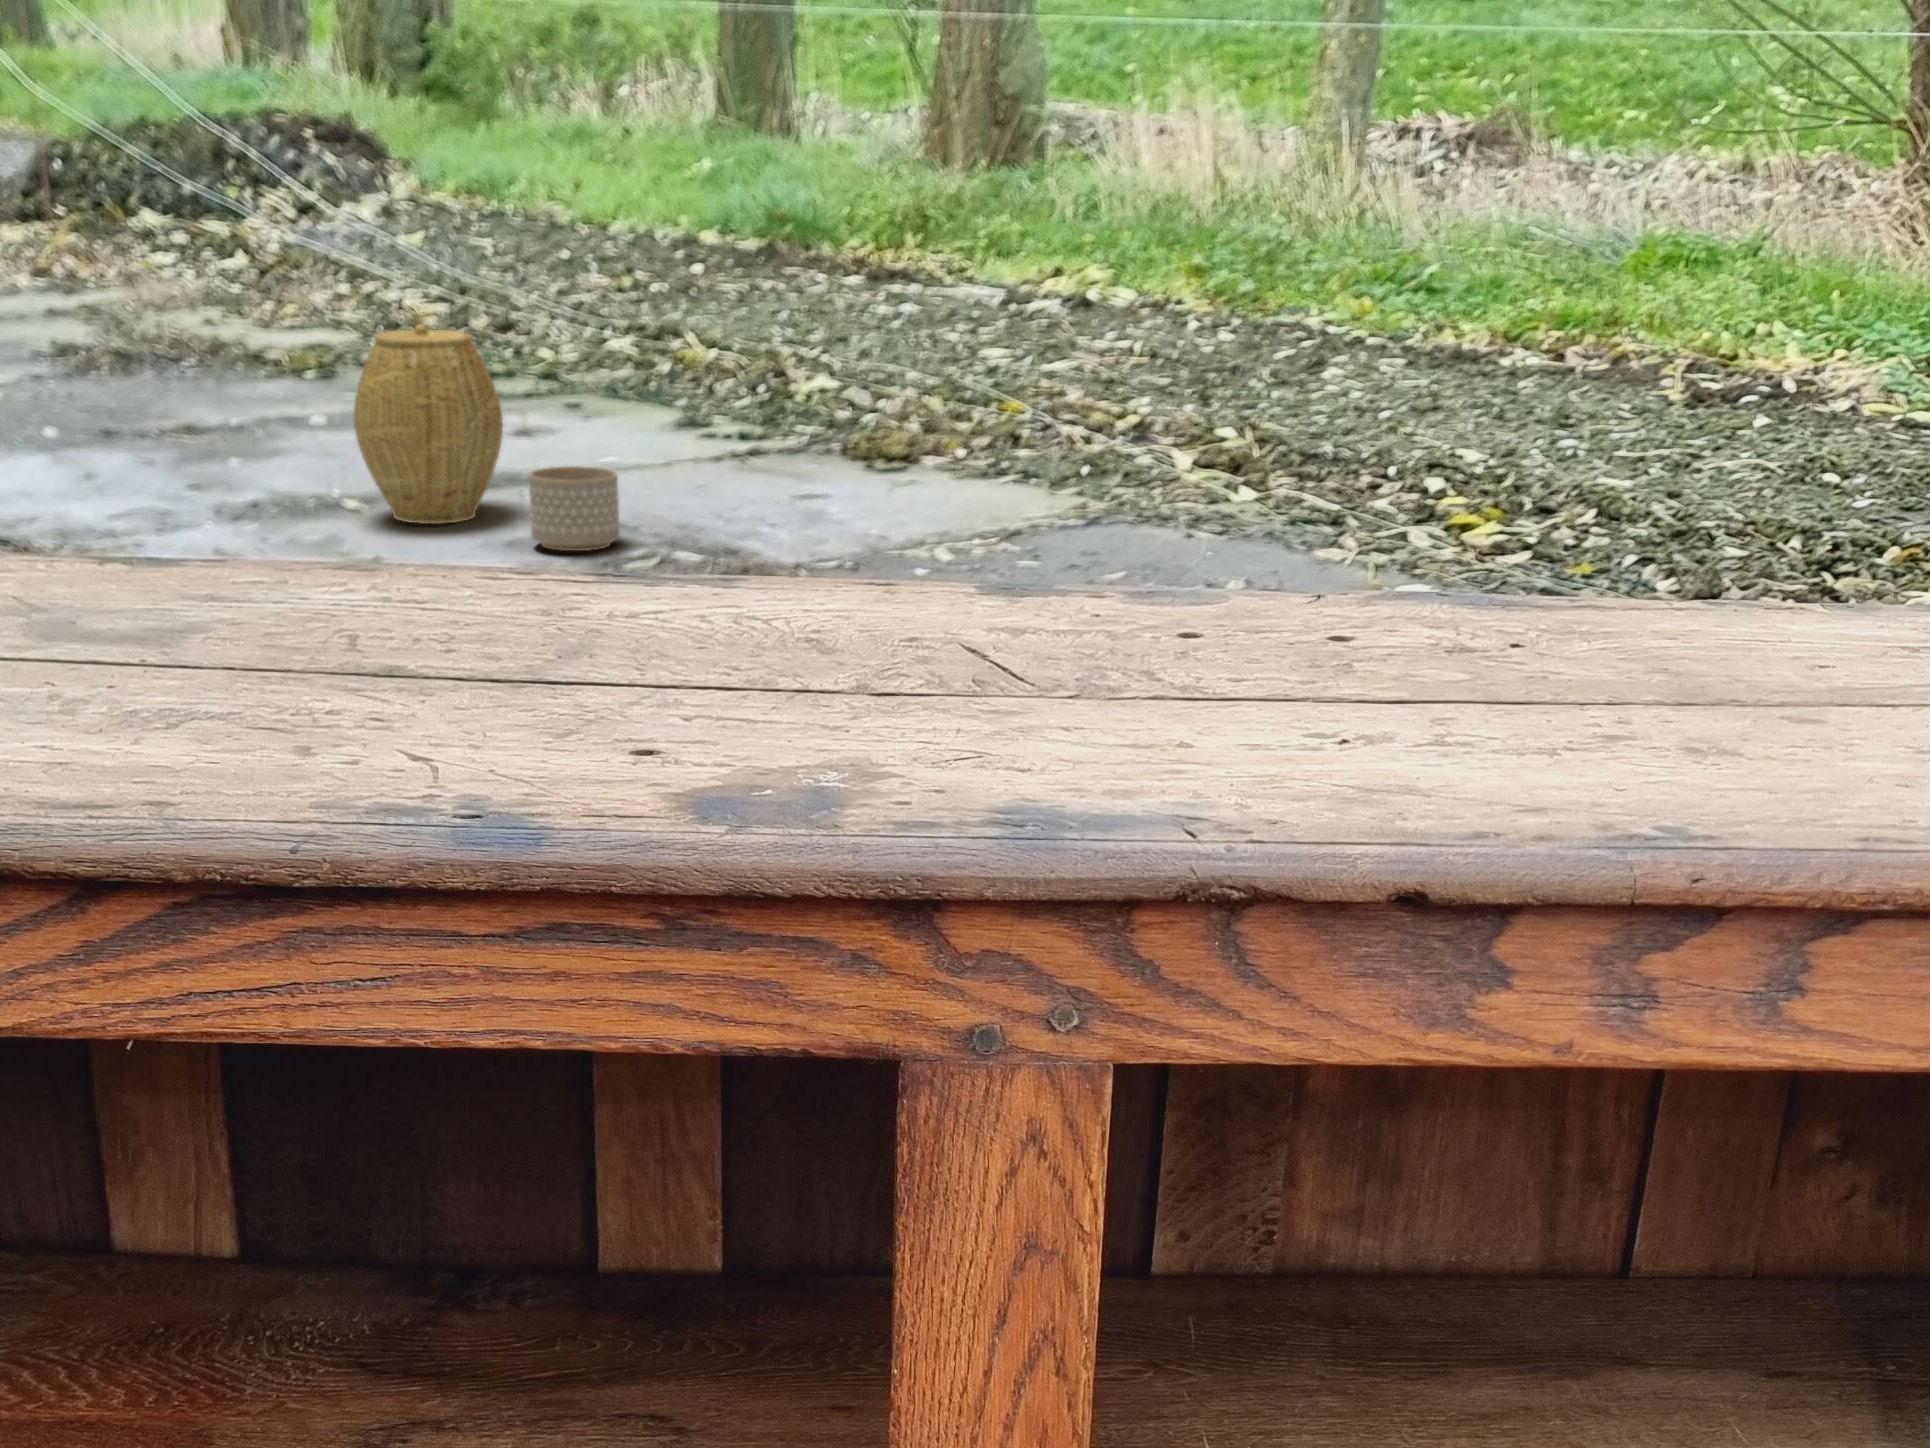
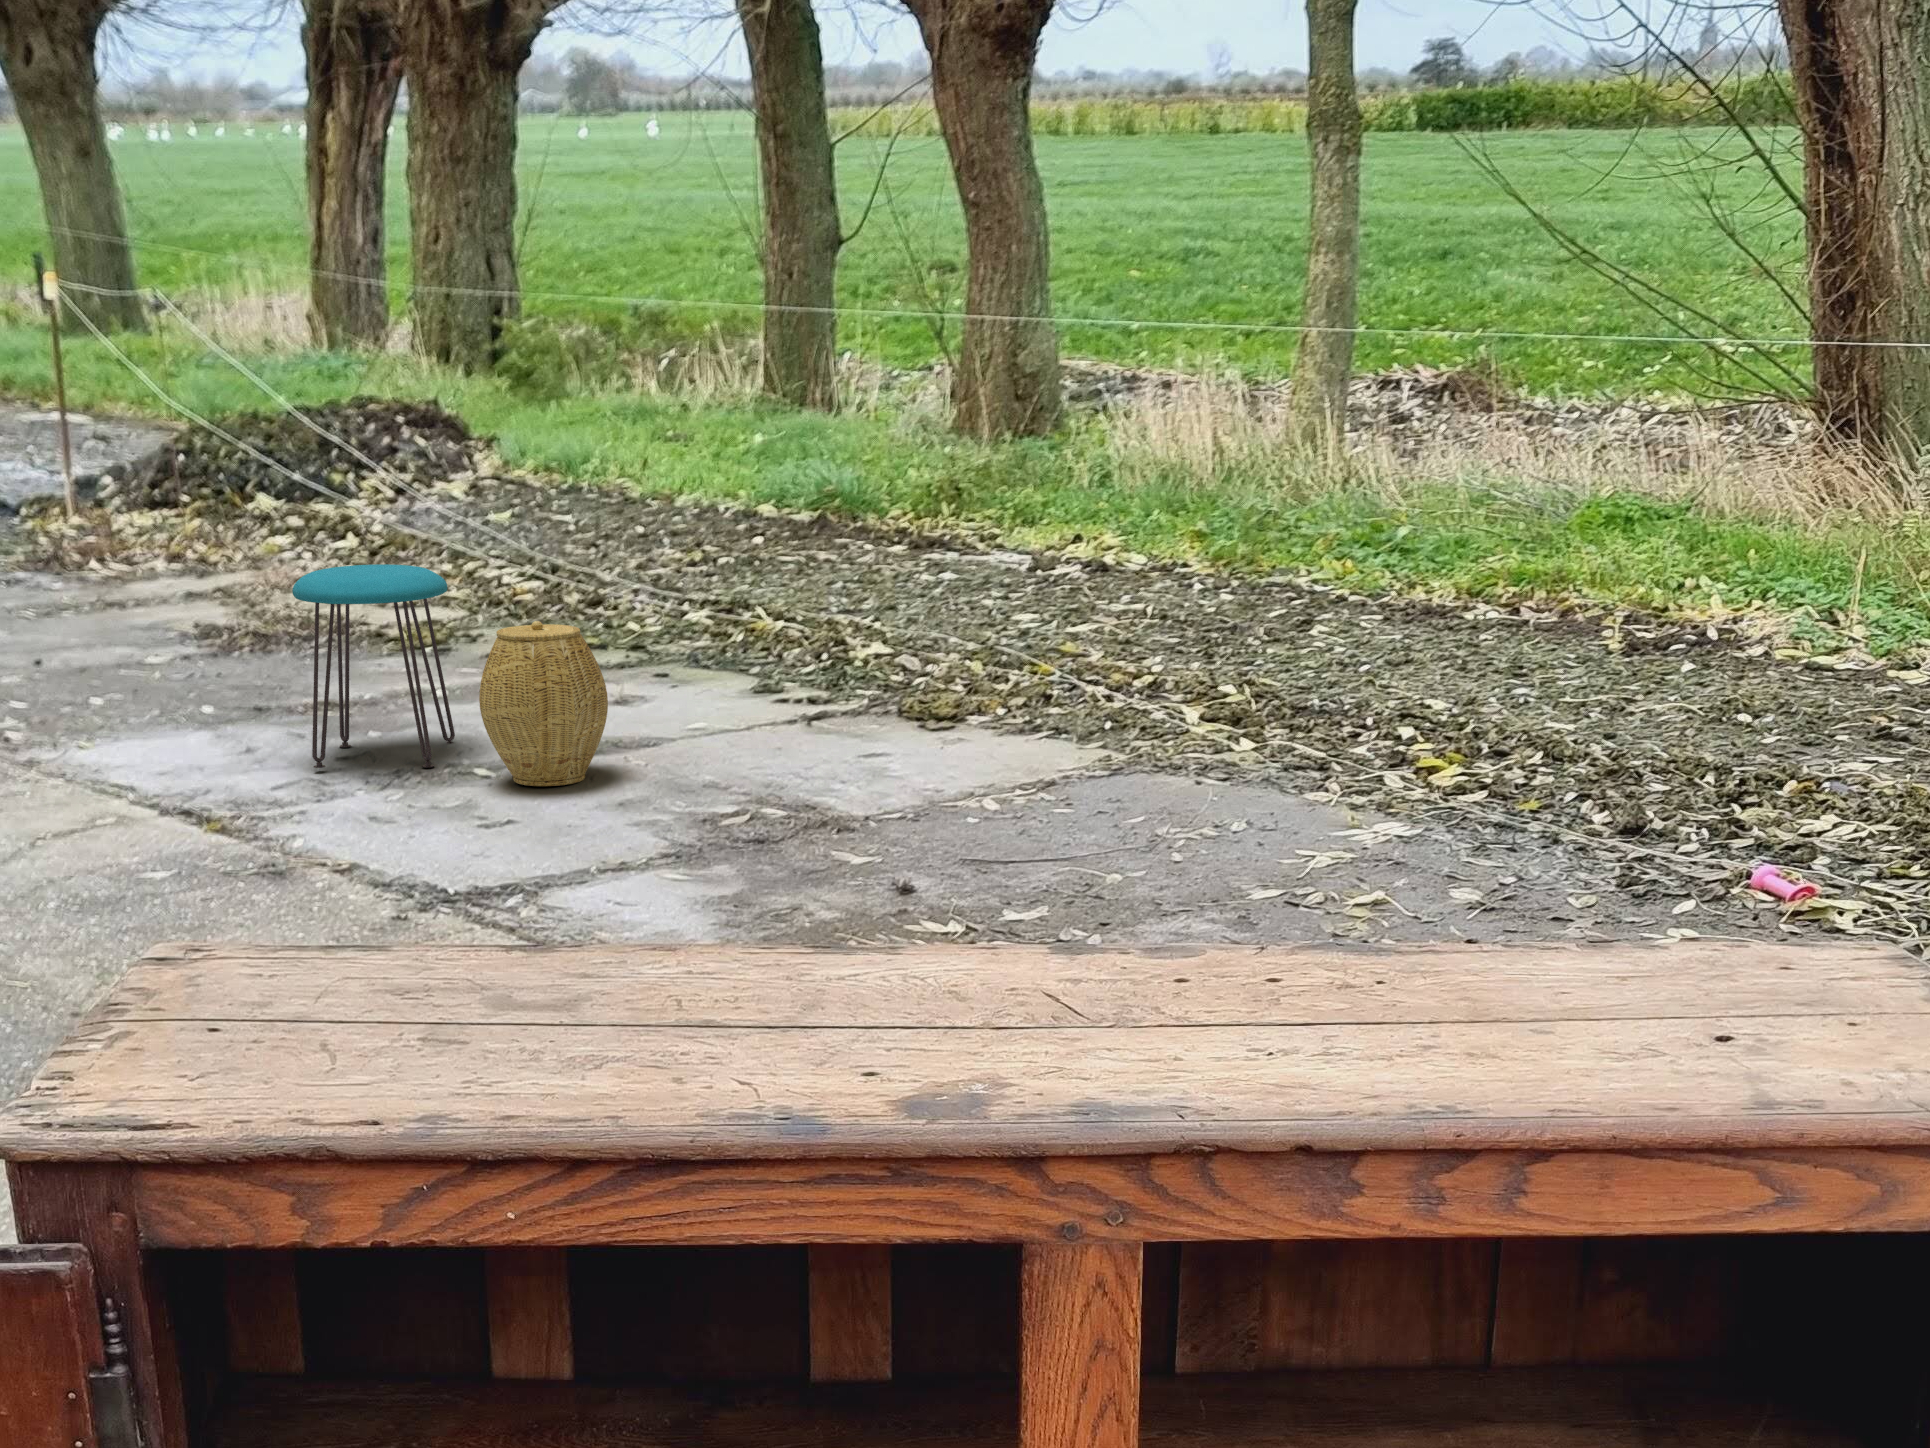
stool: none [141,257,333,501] -> present [292,564,455,768]
planter: present [529,466,620,551] -> none [633,736,712,808]

